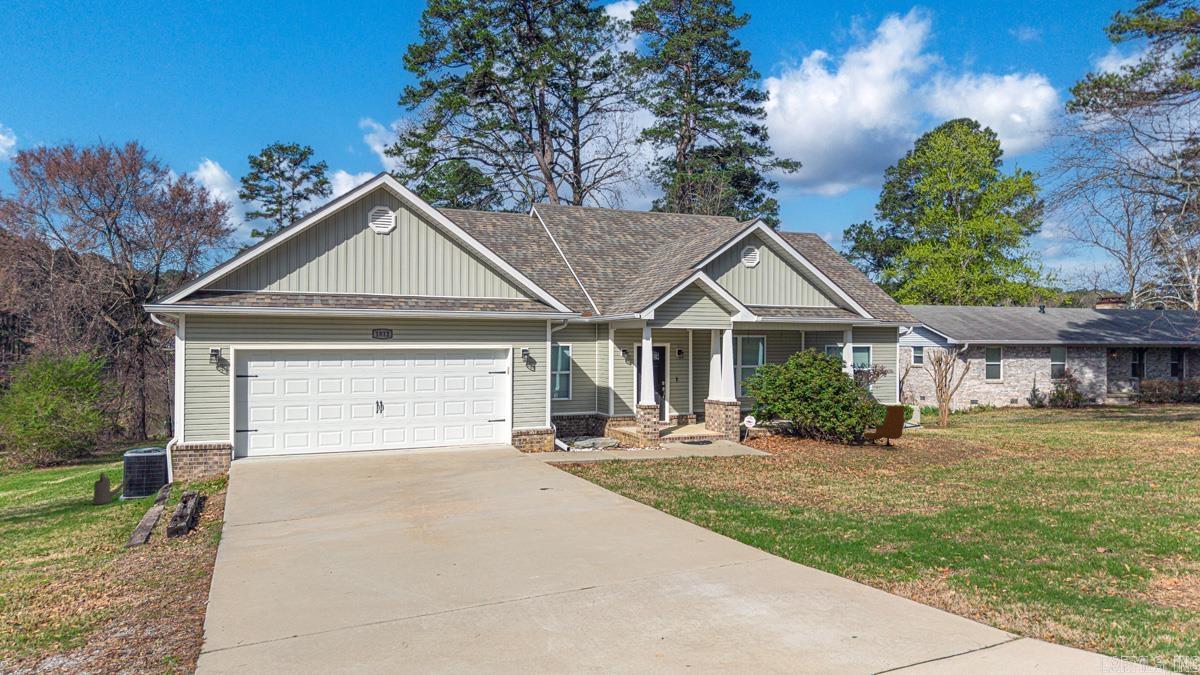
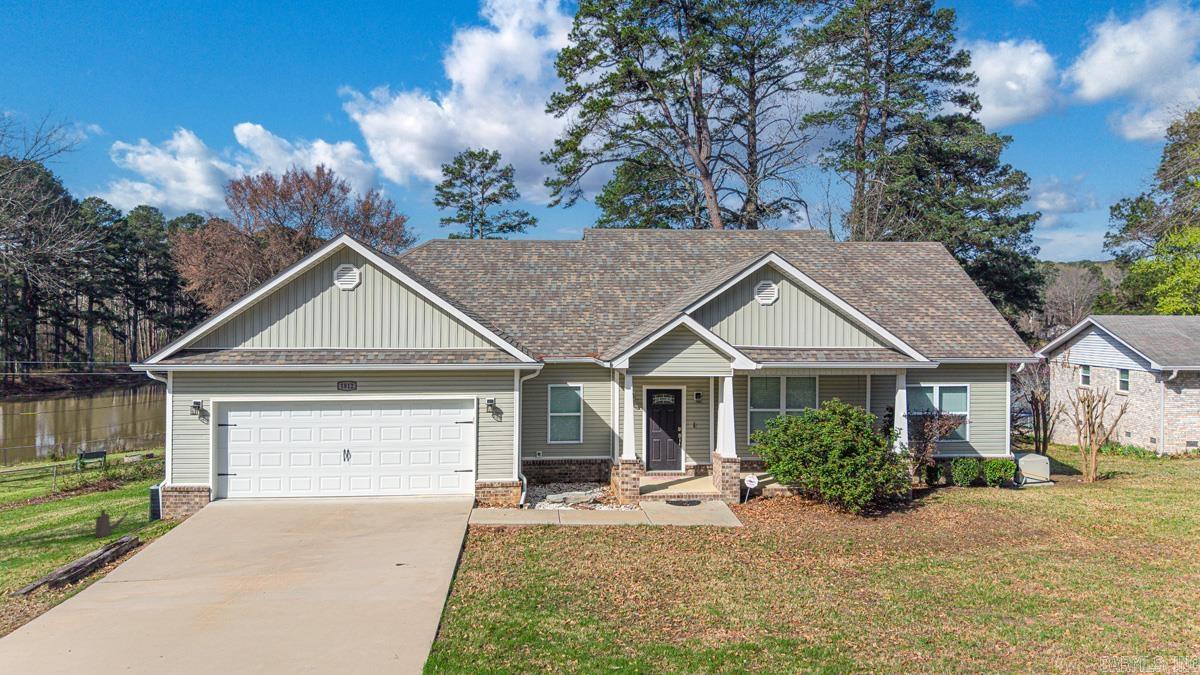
lounge chair: present [864,406,905,450] -> none [887,481,925,536]

